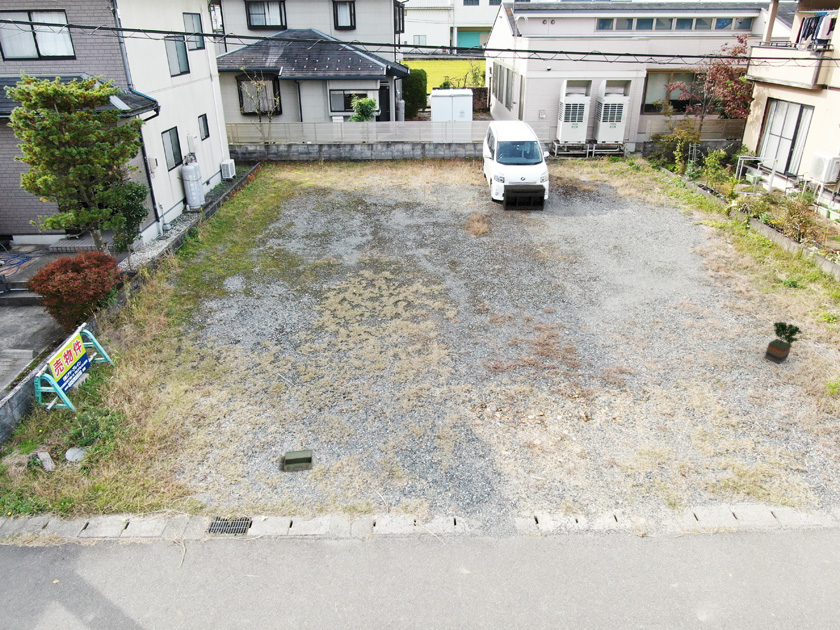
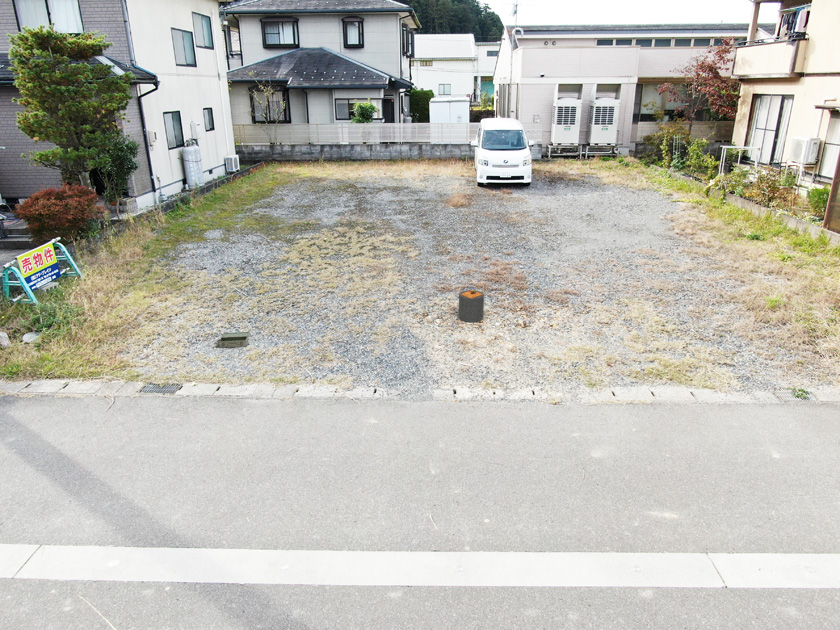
bench: present [503,185,546,211] -> none [488,168,527,192]
potted tree: present [765,322,802,364] -> none [712,246,747,288]
trash can: none [522,380,550,424] -> present [459,284,484,322]

